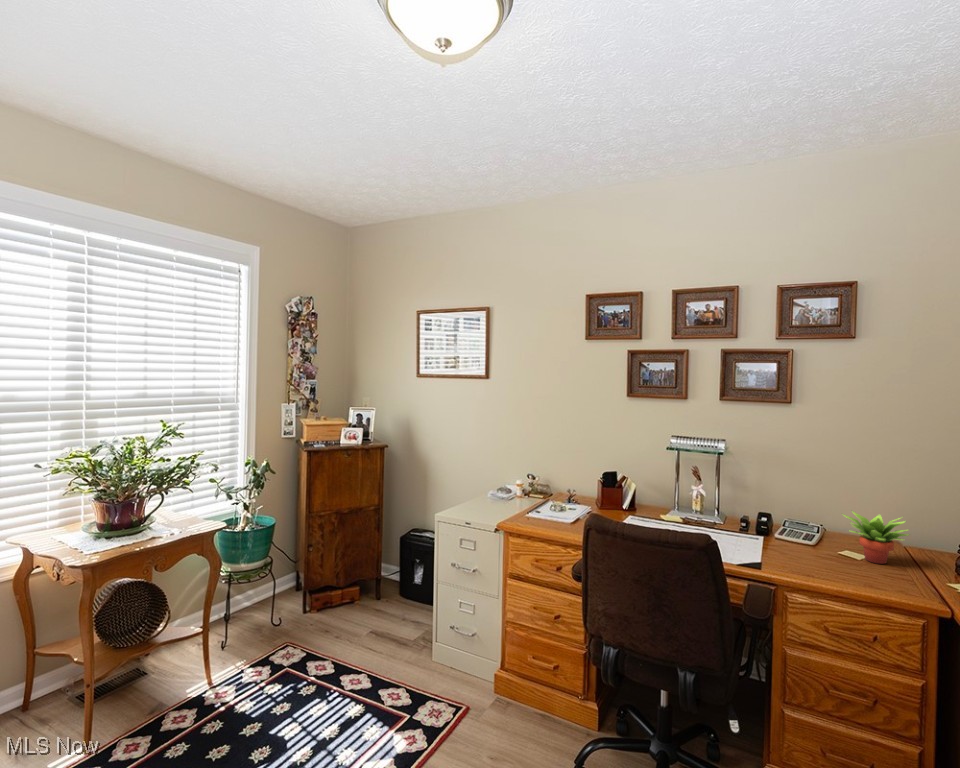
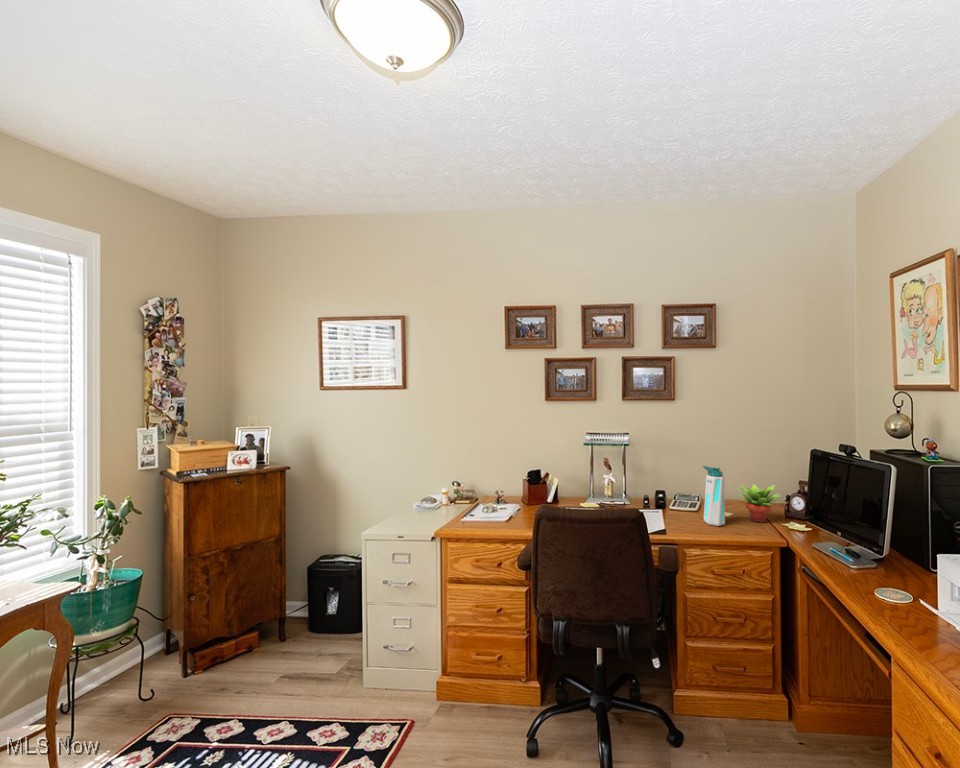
water bottle: none [789,481,818,557] -> present [702,465,725,526]

